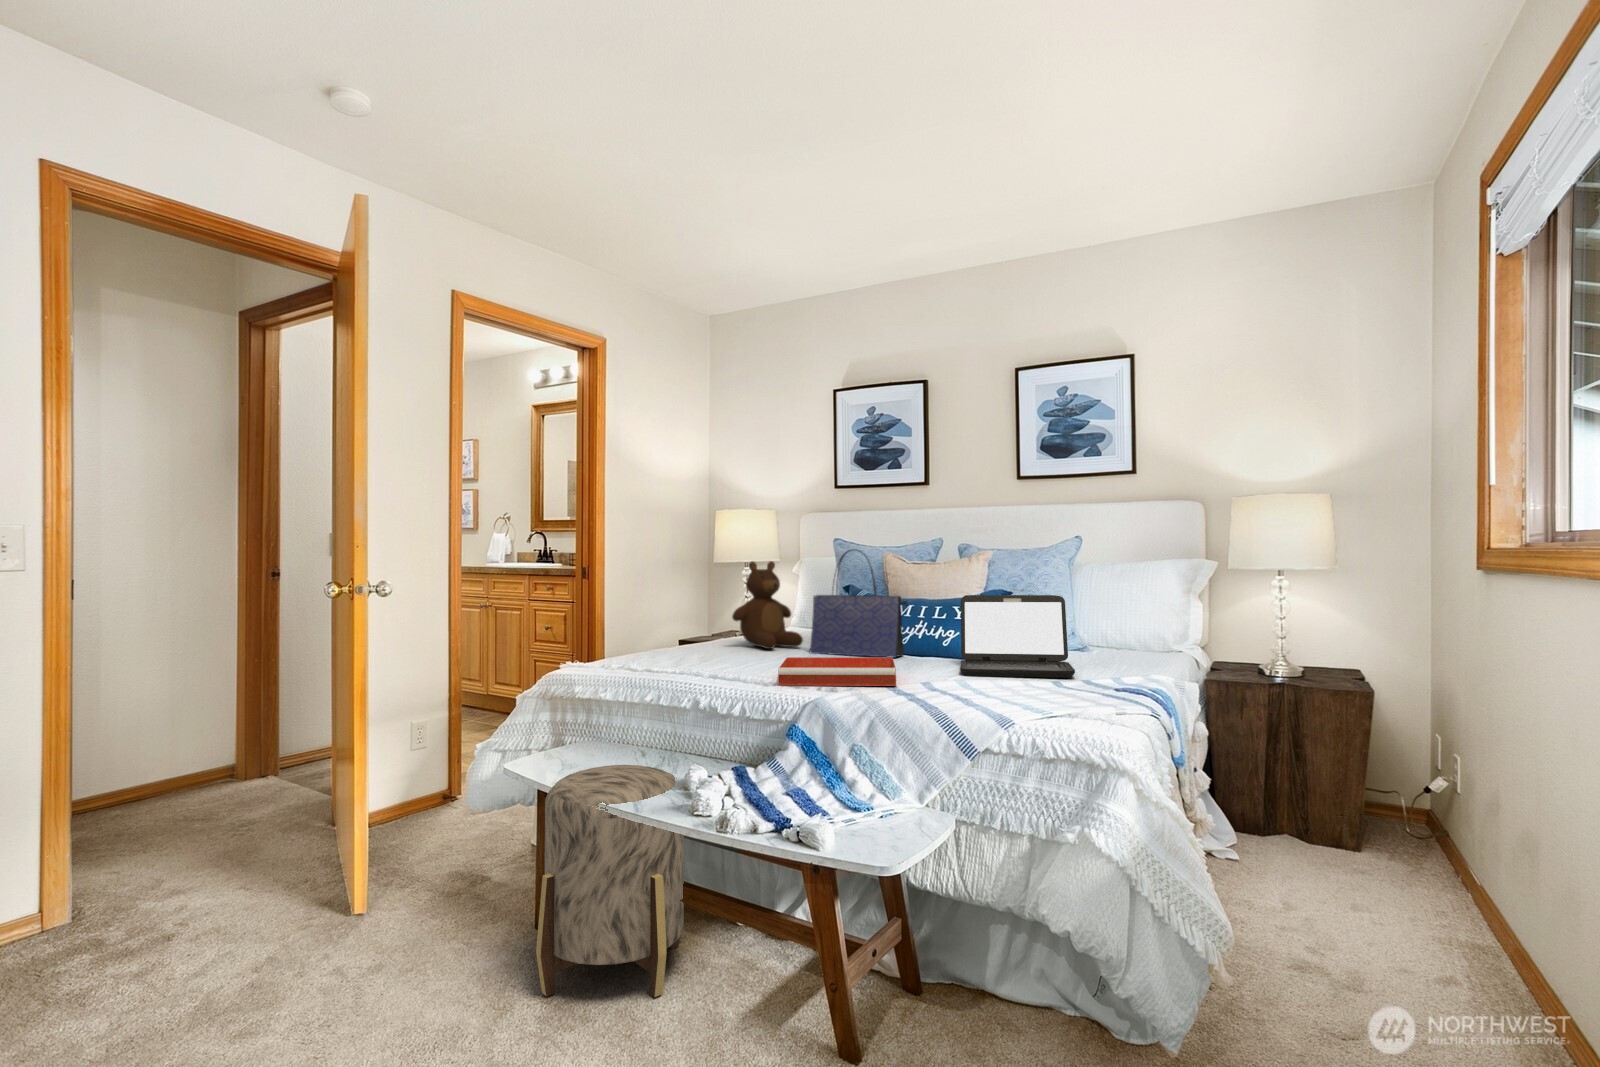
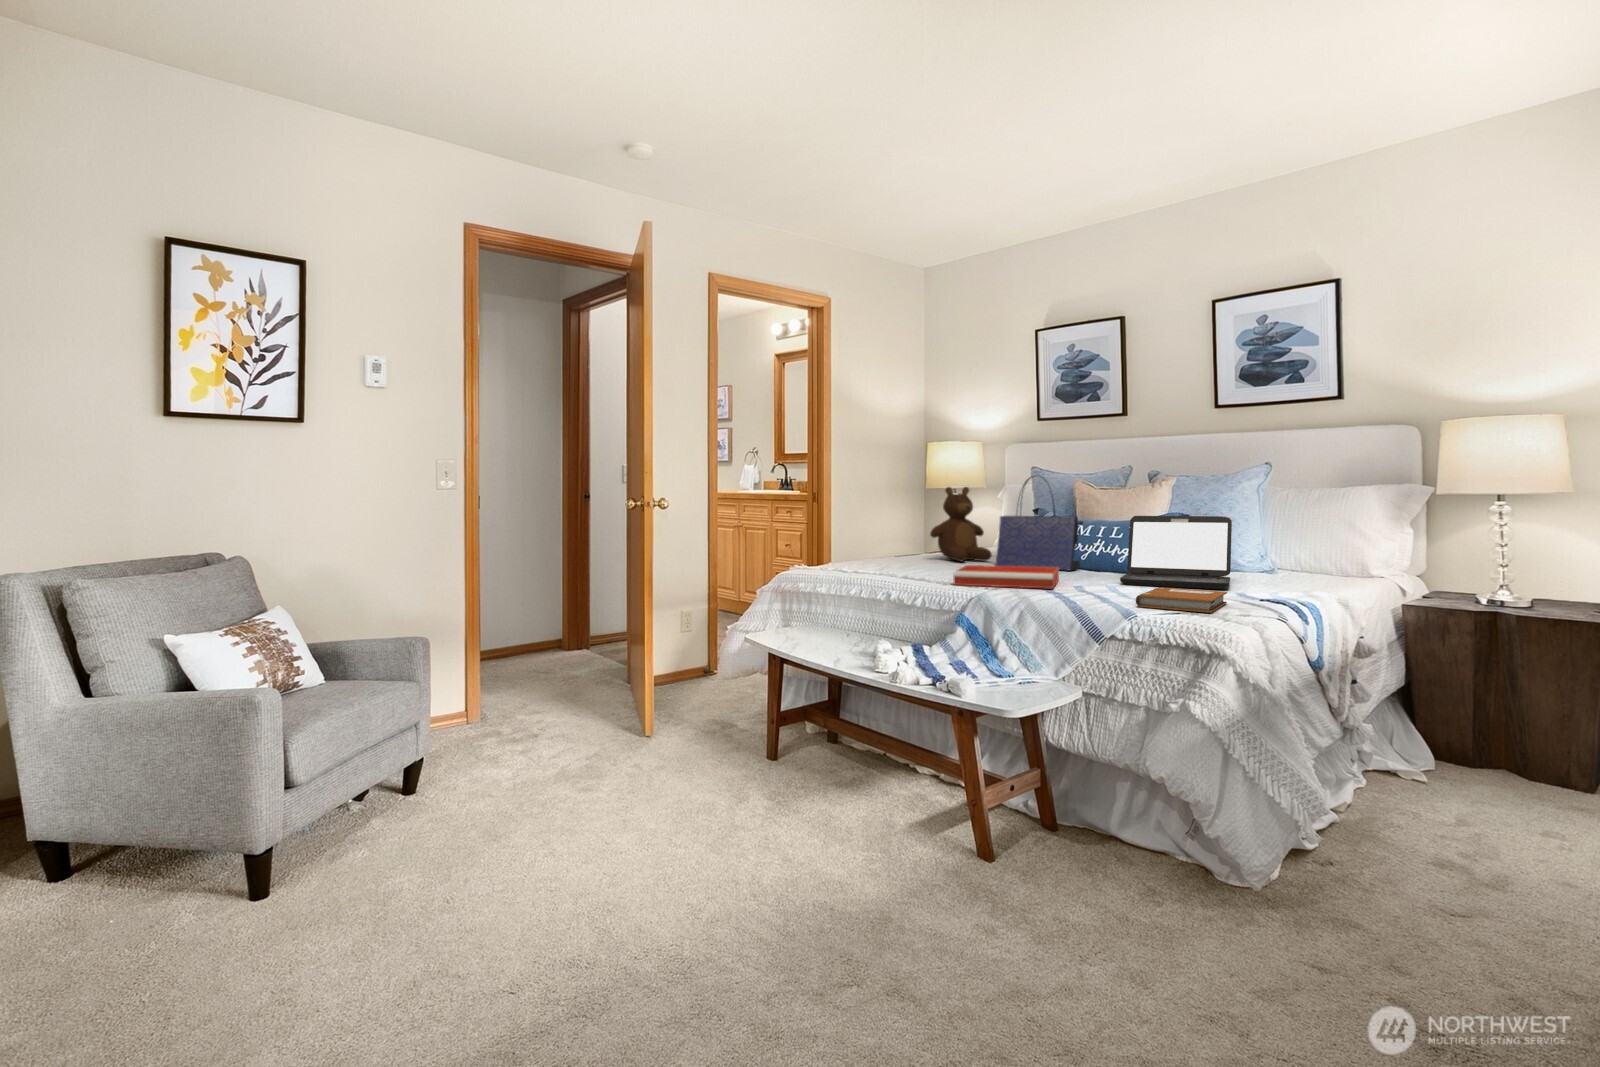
notebook: none [1003,682,1091,714] -> present [1136,587,1227,613]
ottoman: present [536,765,684,997] -> none [764,639,874,804]

